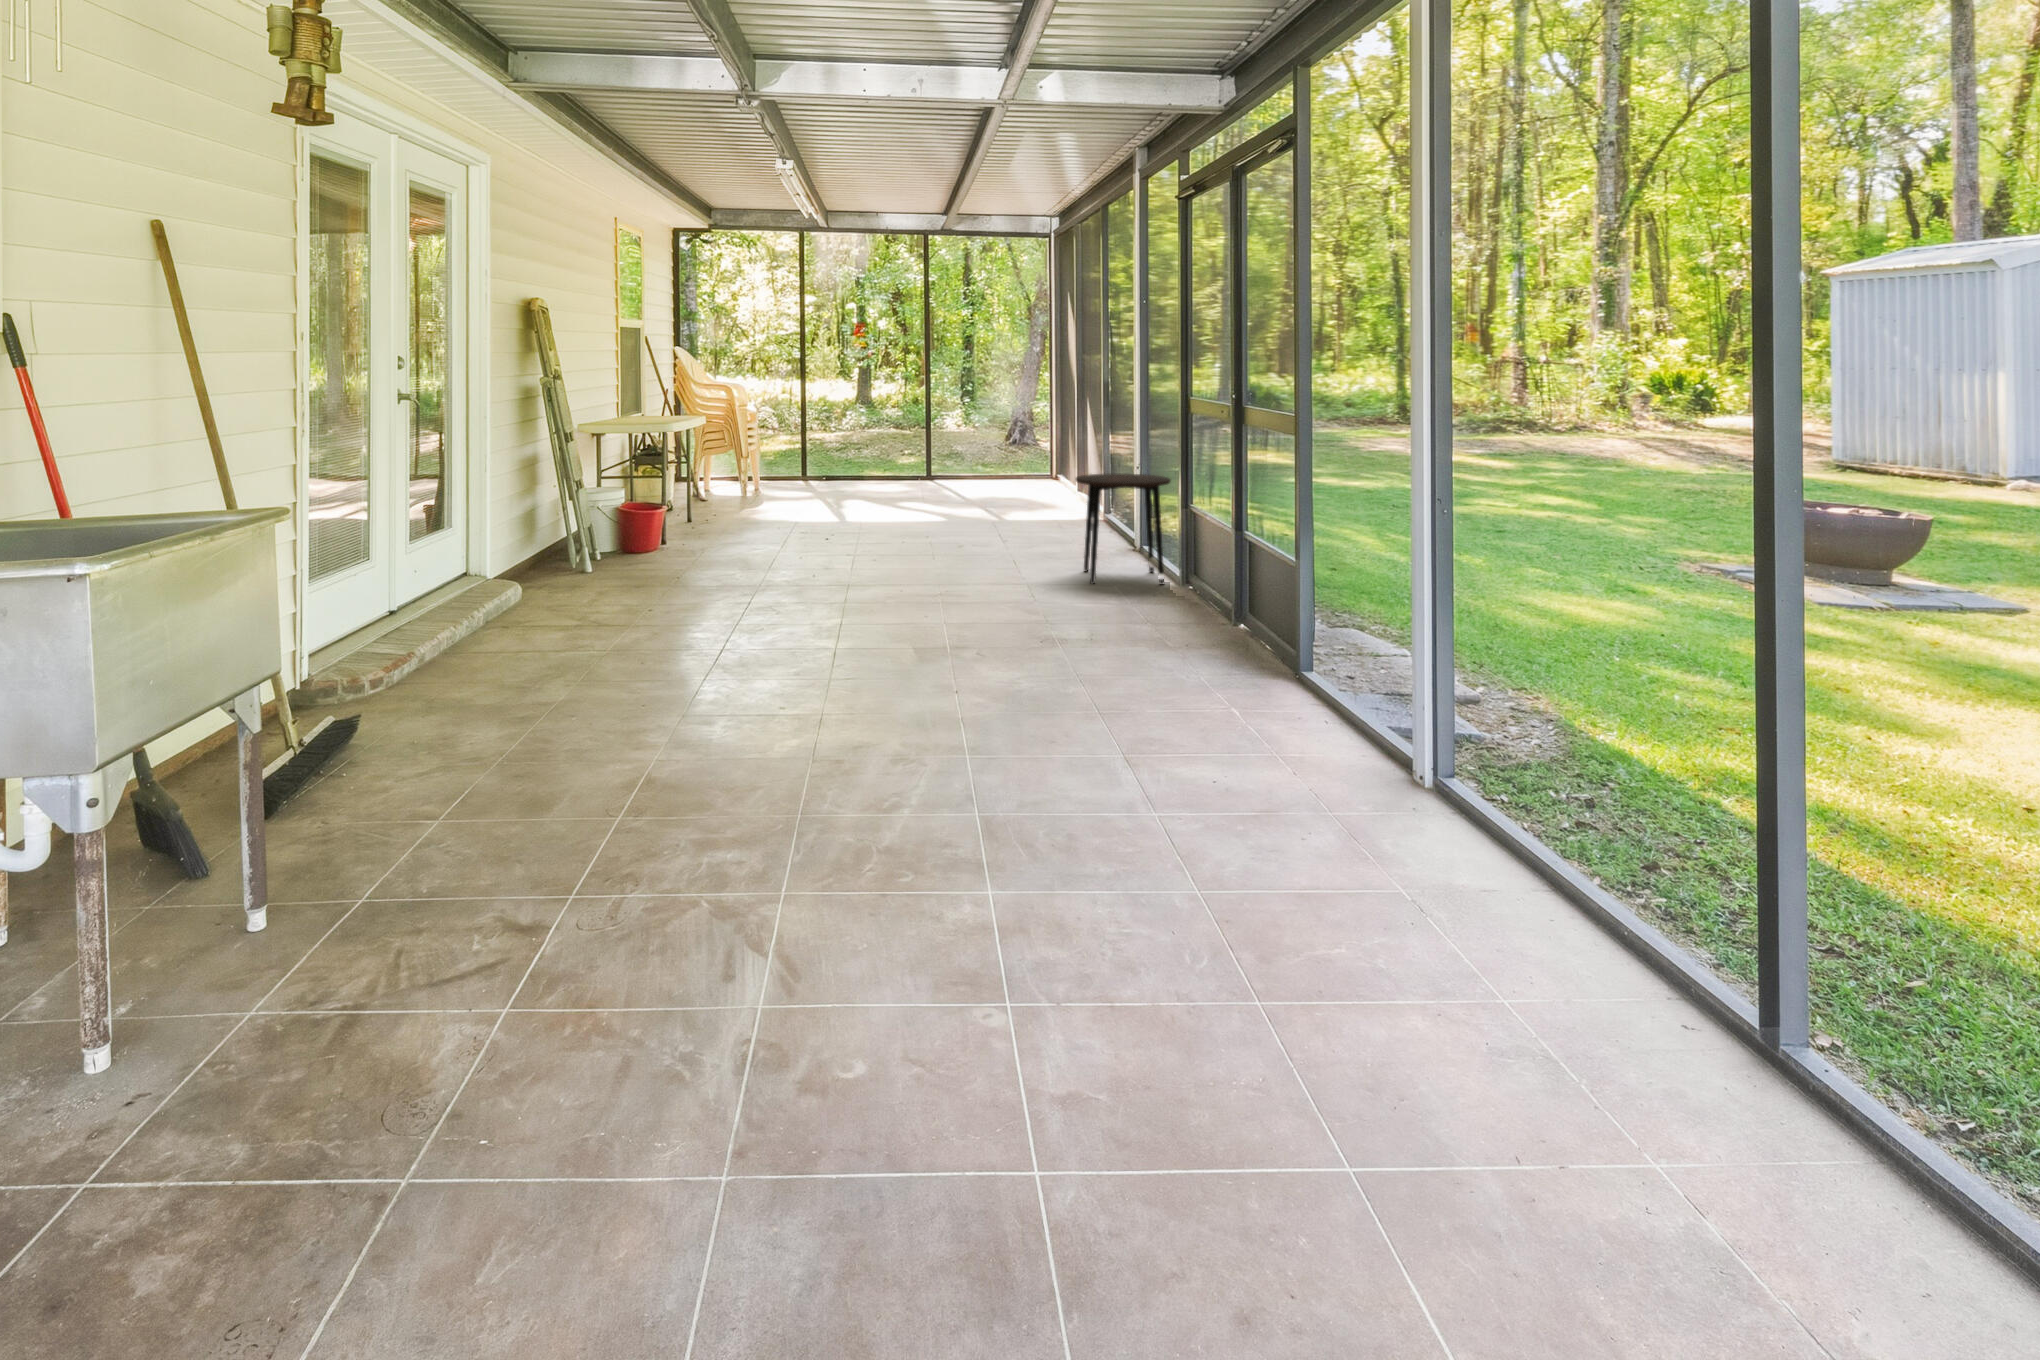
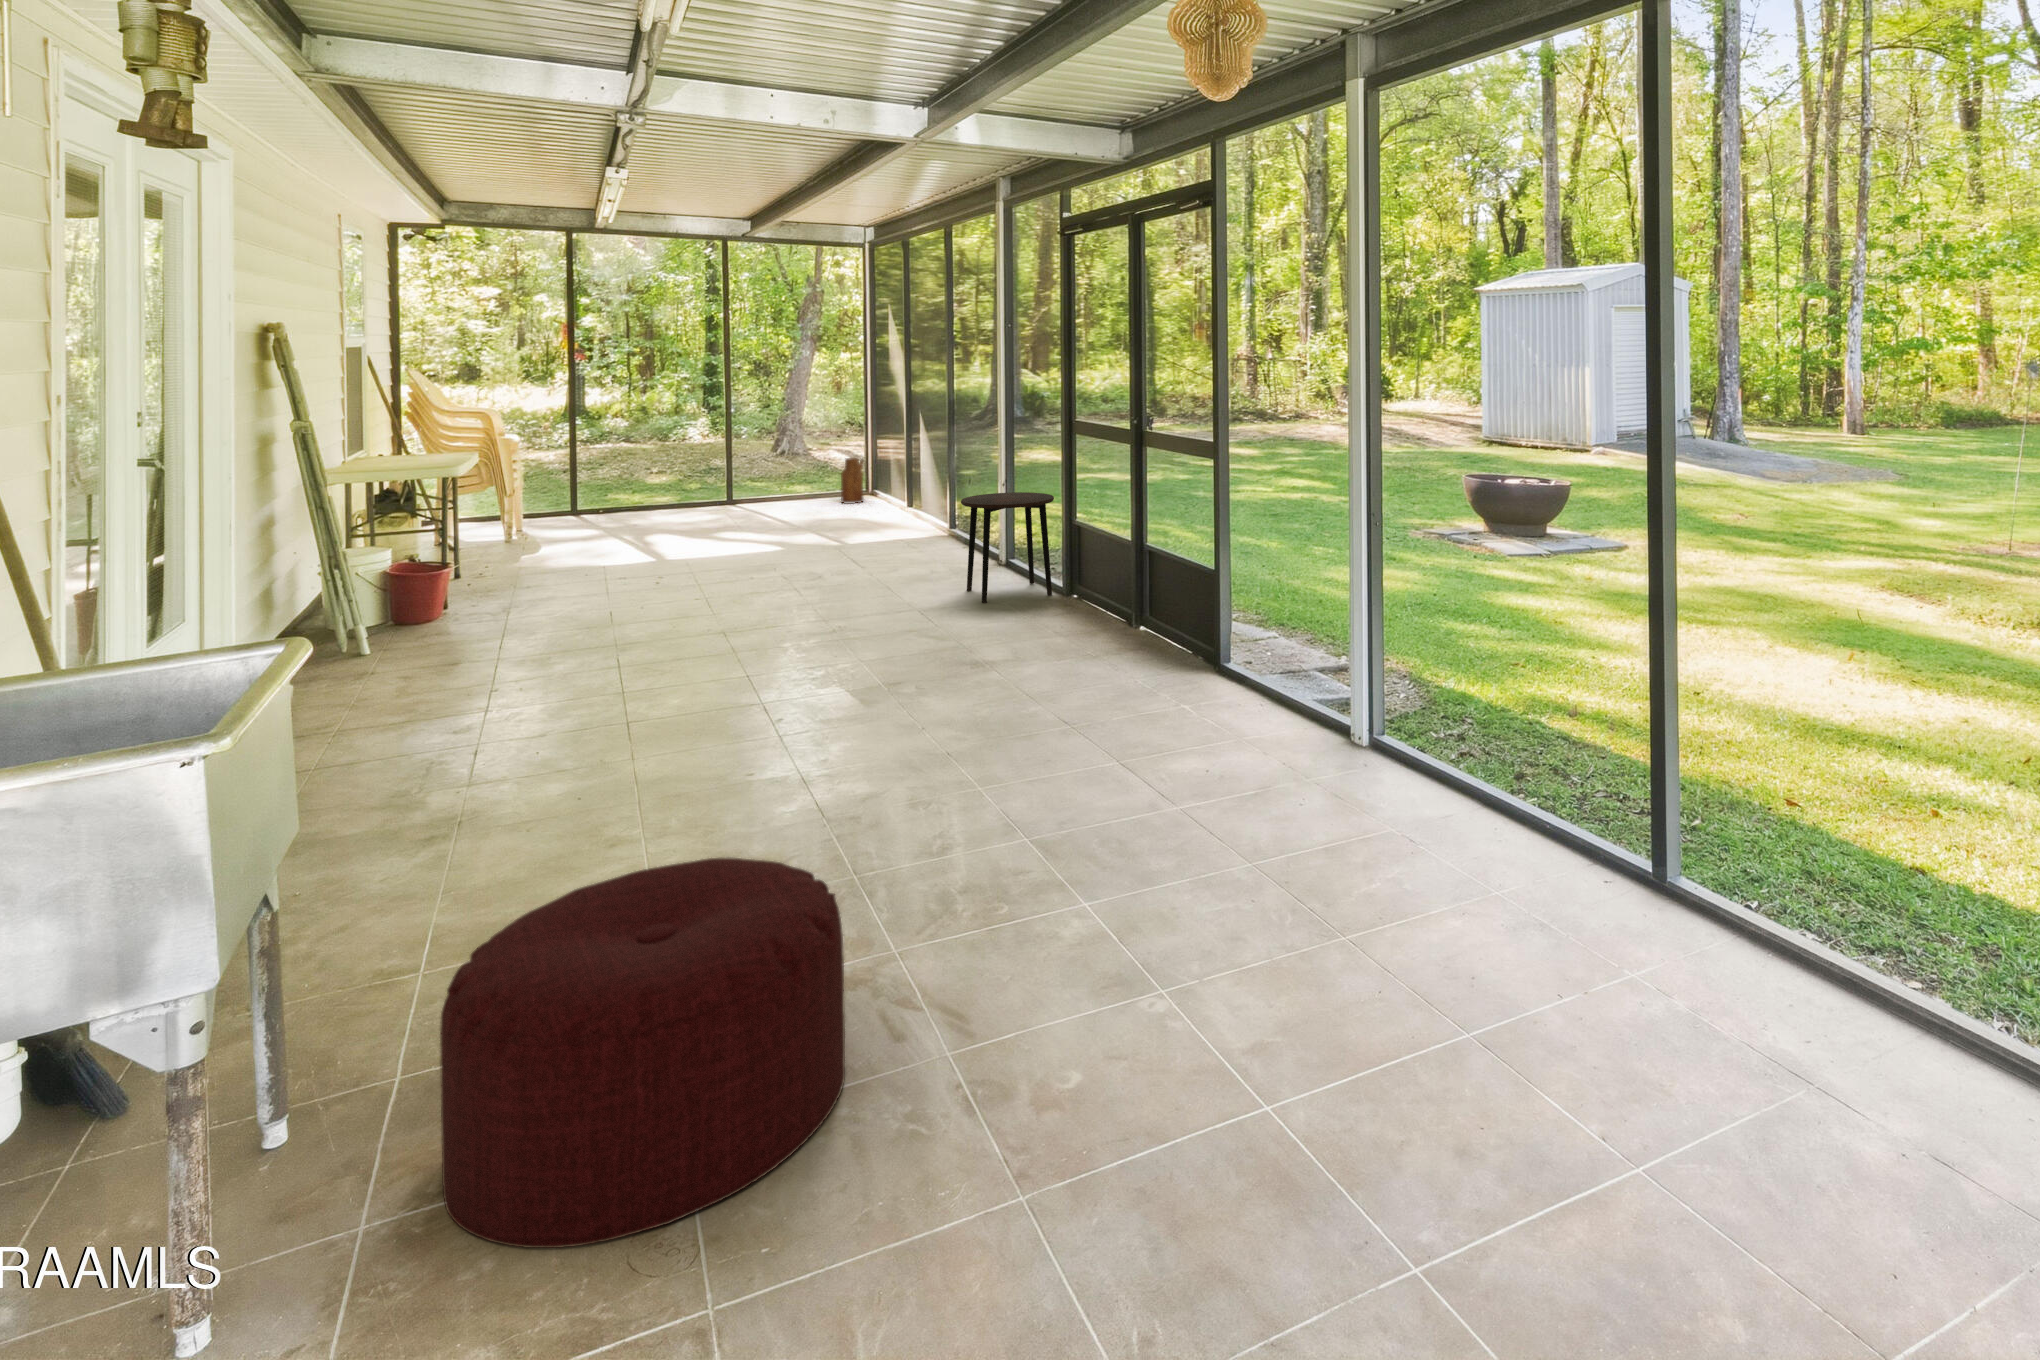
watering can: none [1025,443,1046,488] -> present [841,458,864,503]
ottoman: none [359,726,690,1021] -> present [440,858,845,1248]

